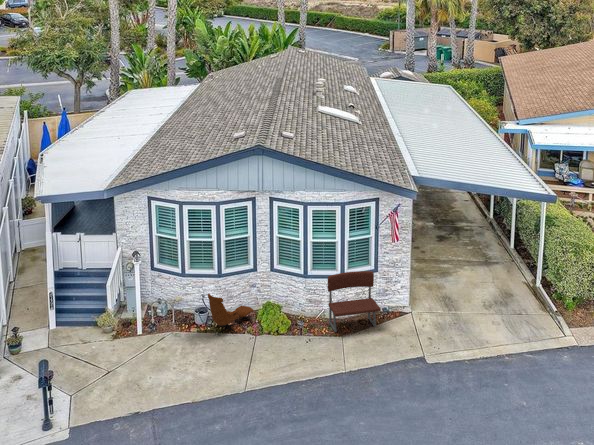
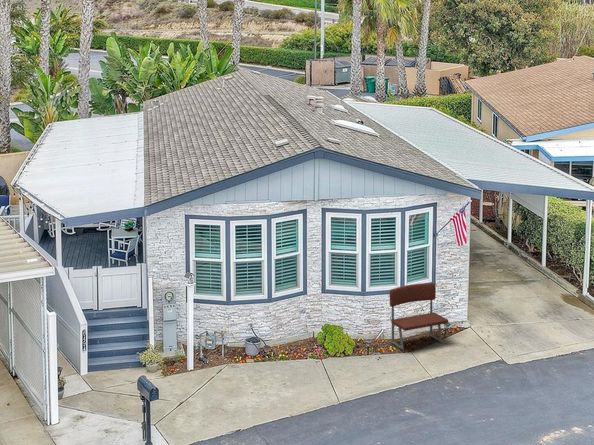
lounge chair: present [208,294,254,335] -> none [266,316,308,363]

